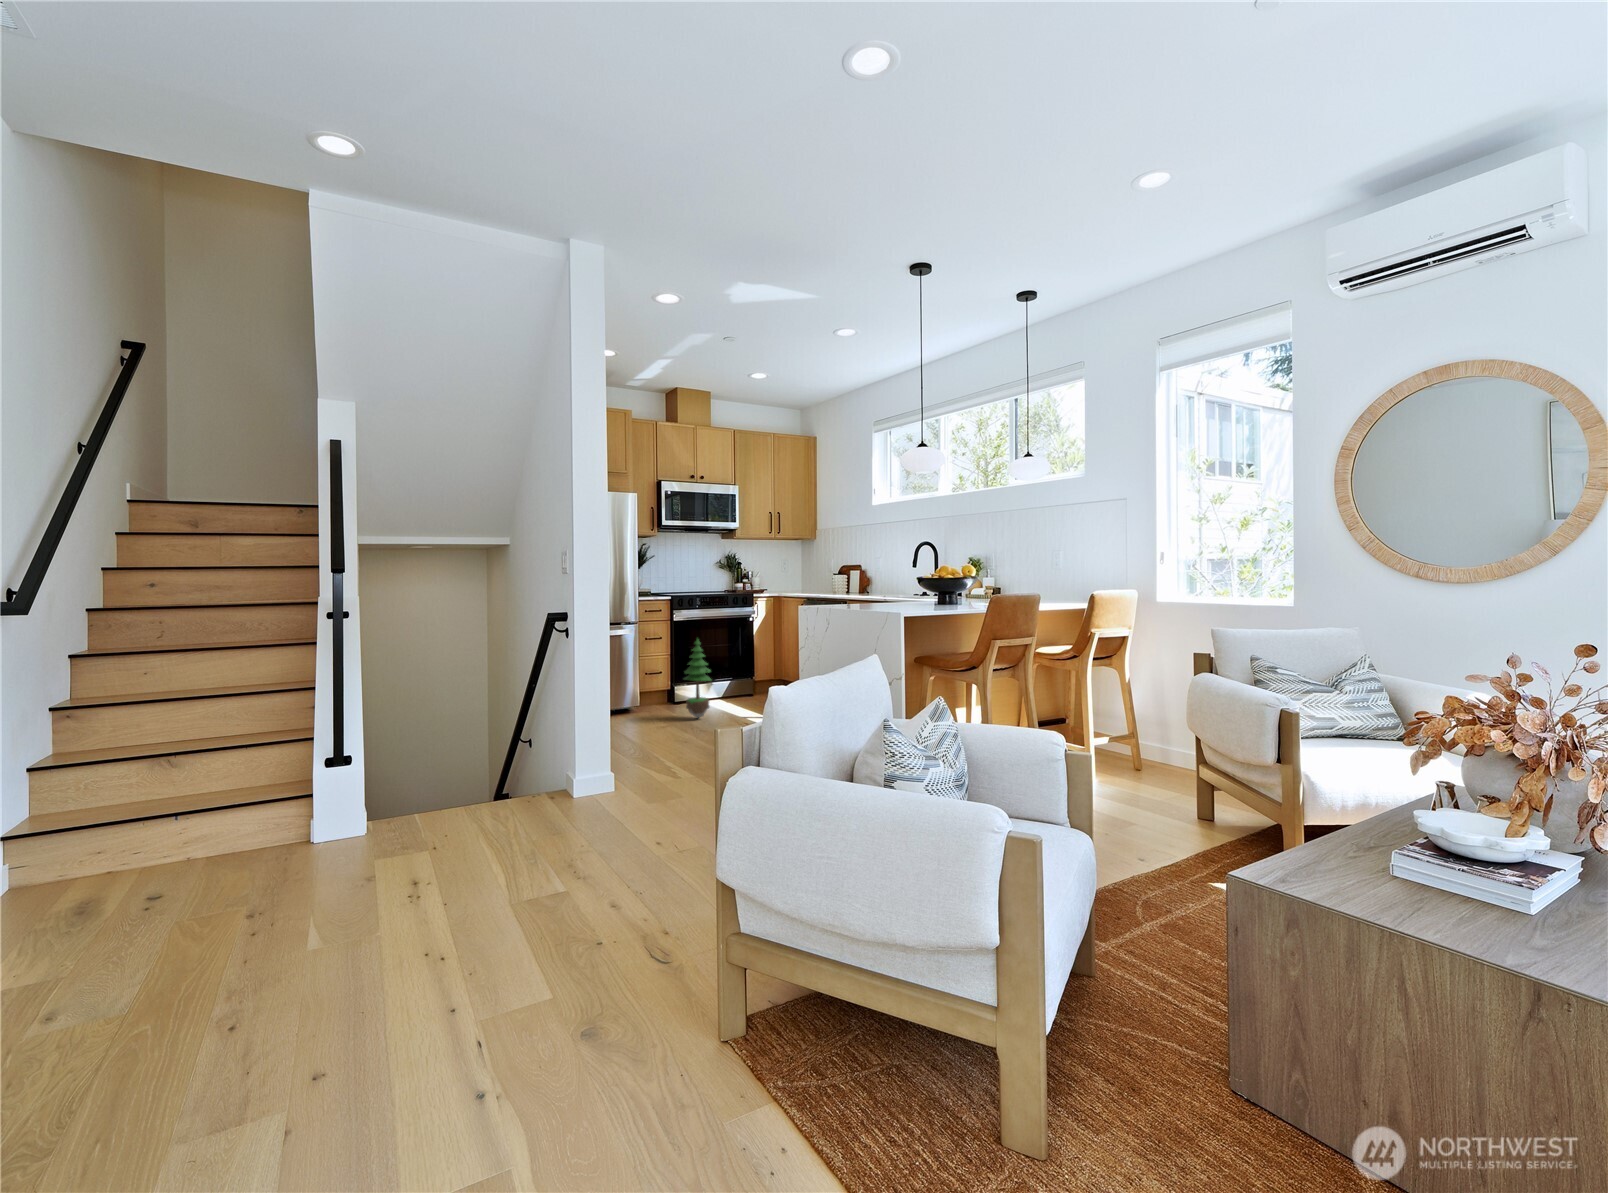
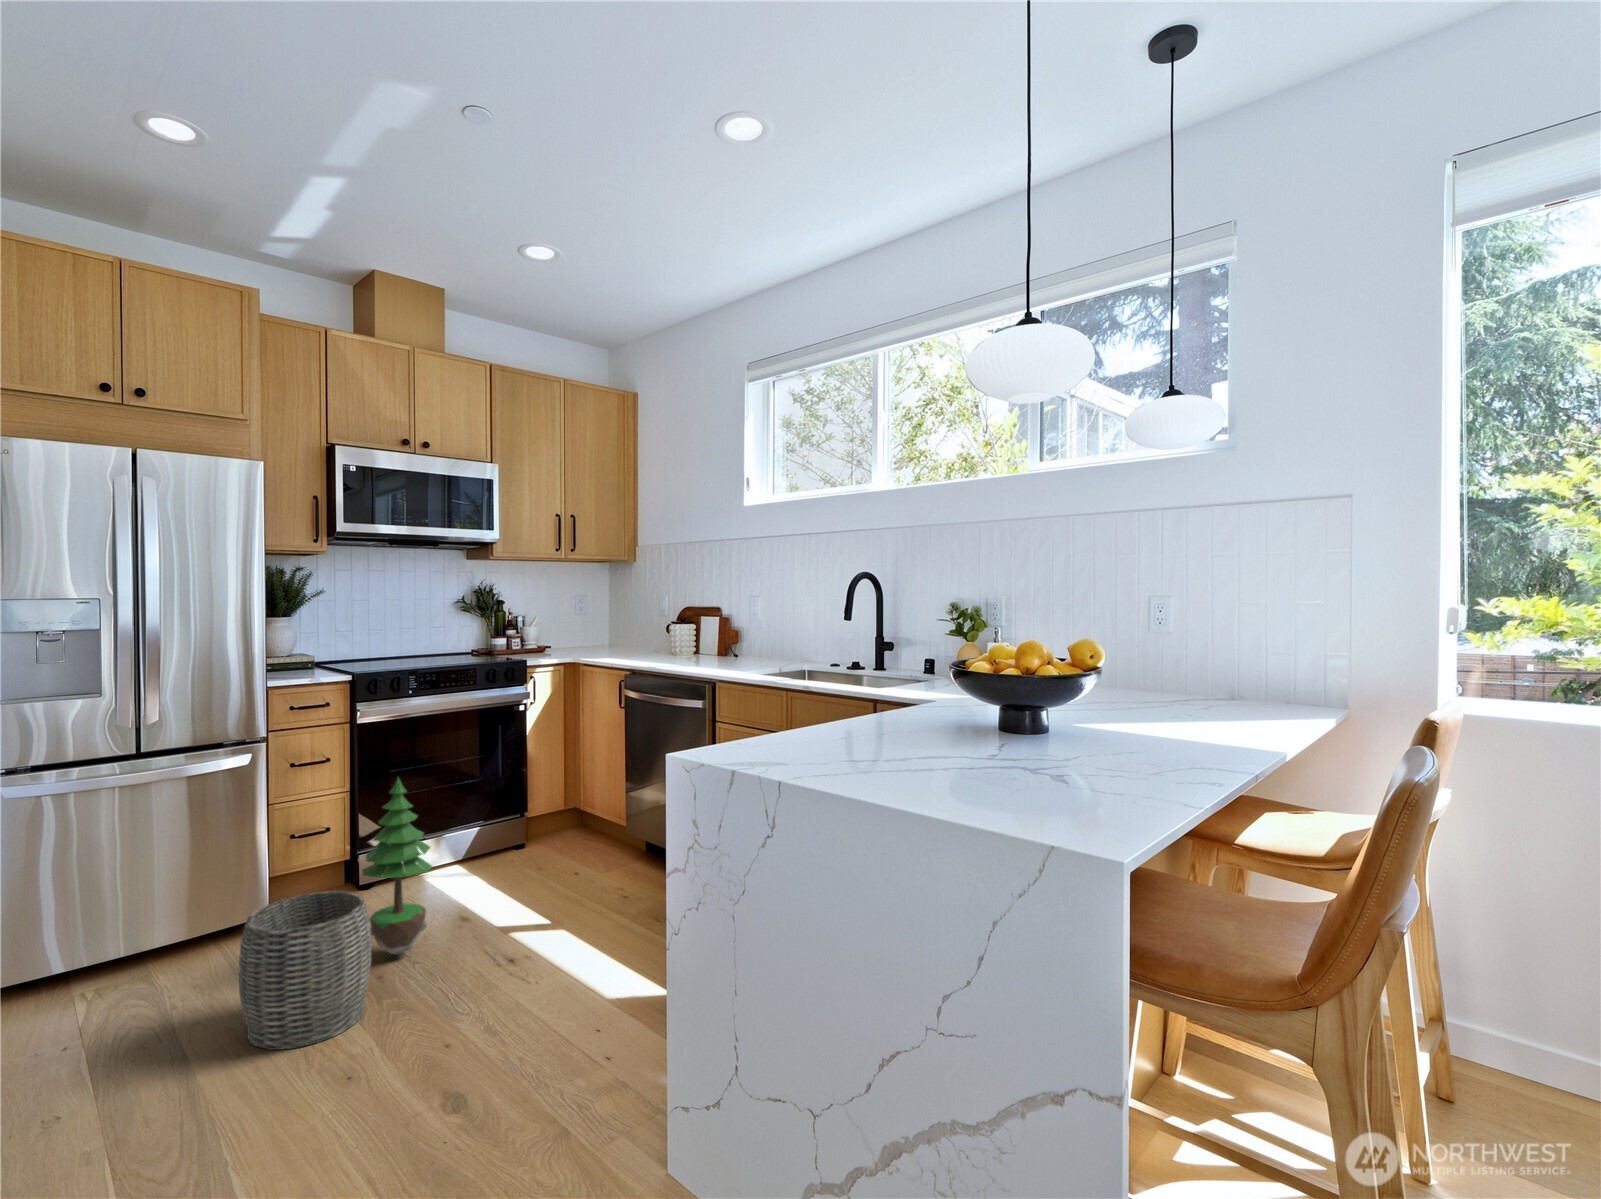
woven basket: none [642,681,690,735] -> present [239,891,371,1050]

